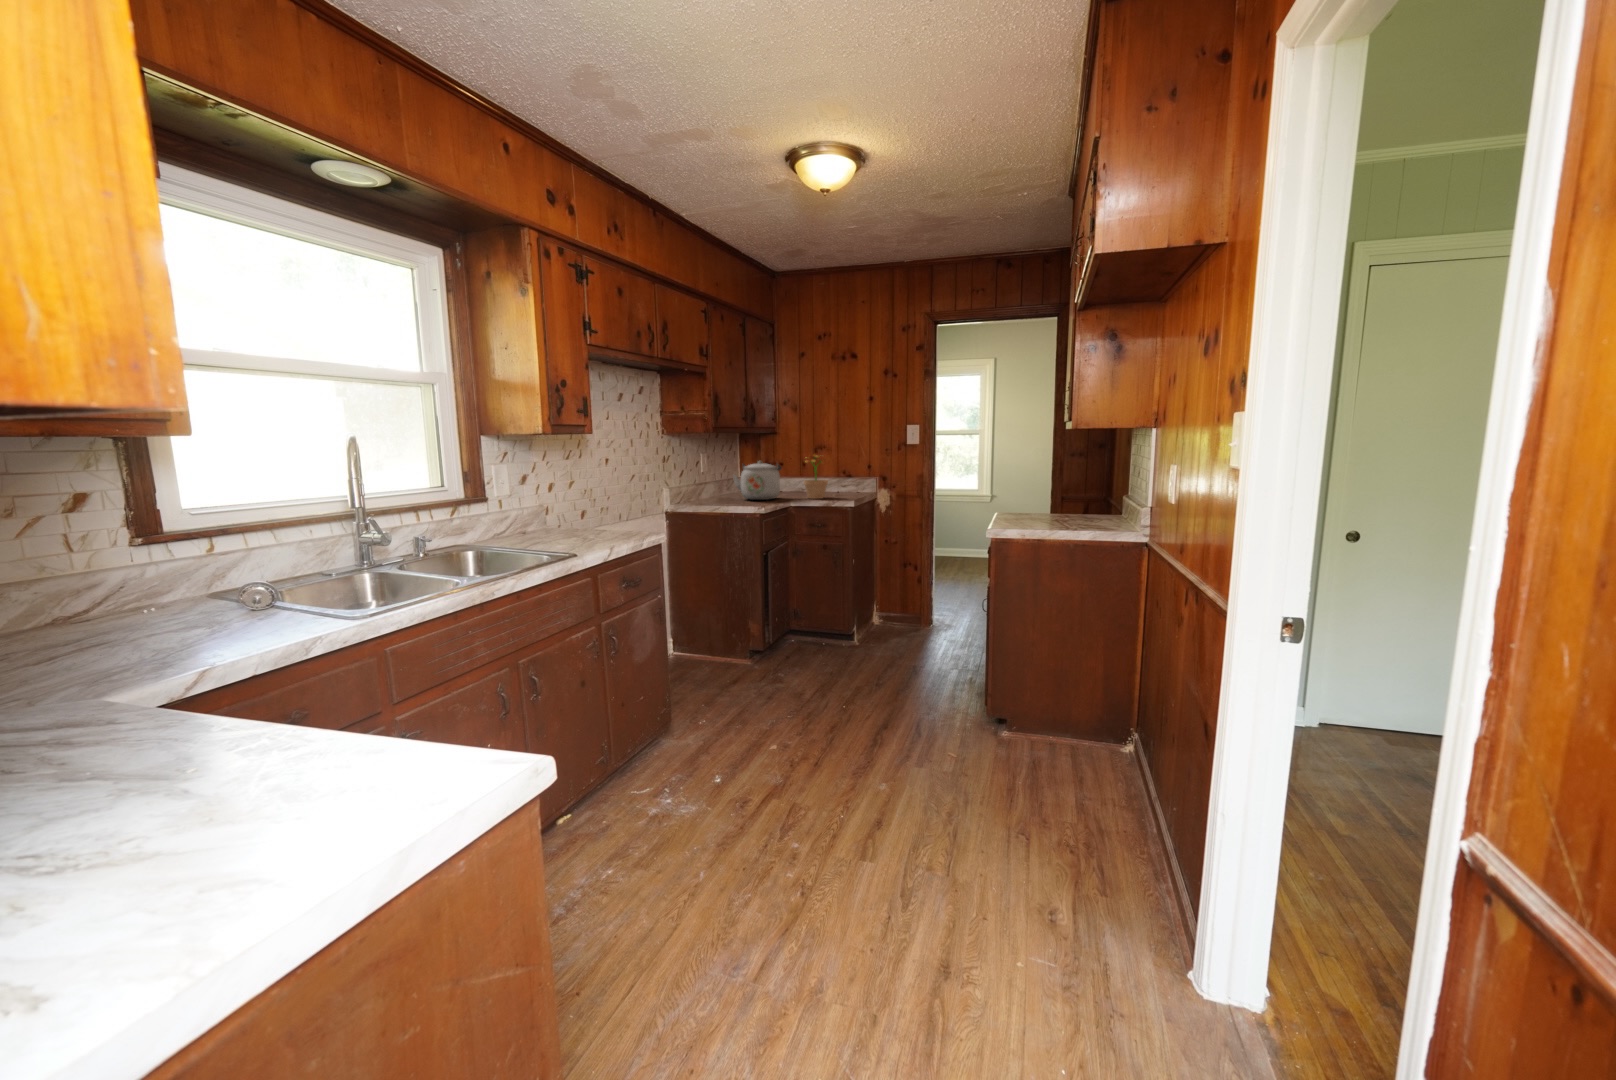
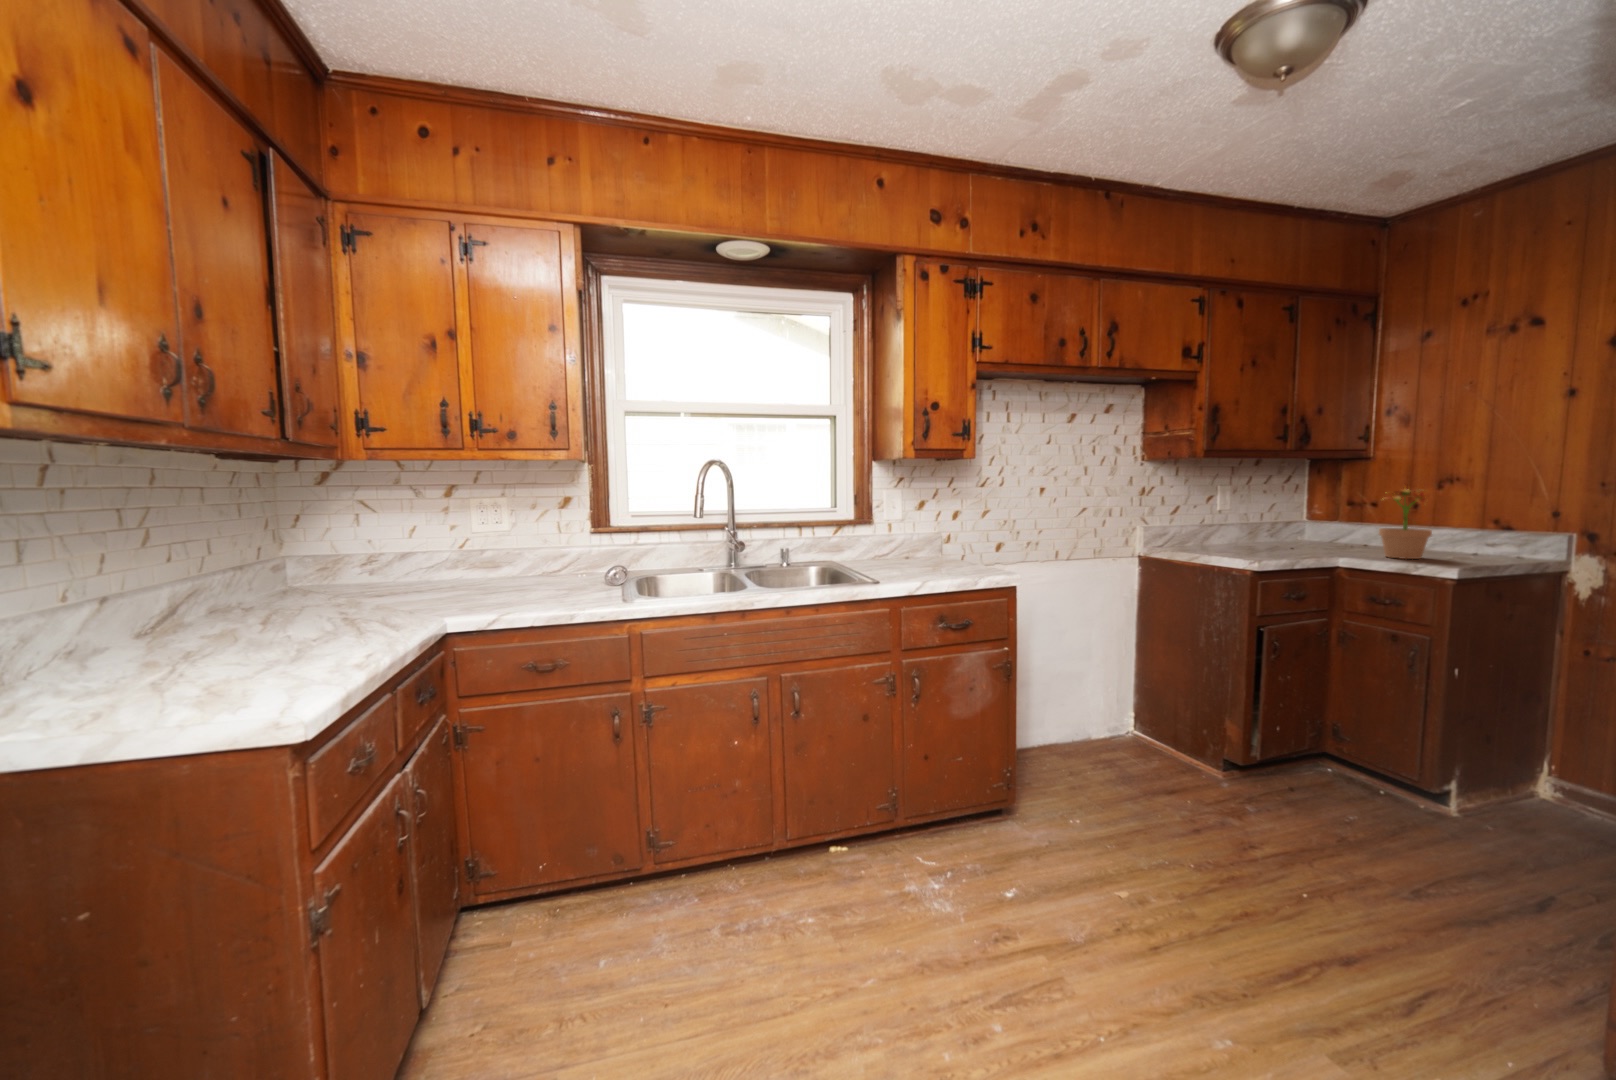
kettle: present [733,461,781,500] -> none [1253,496,1345,552]

